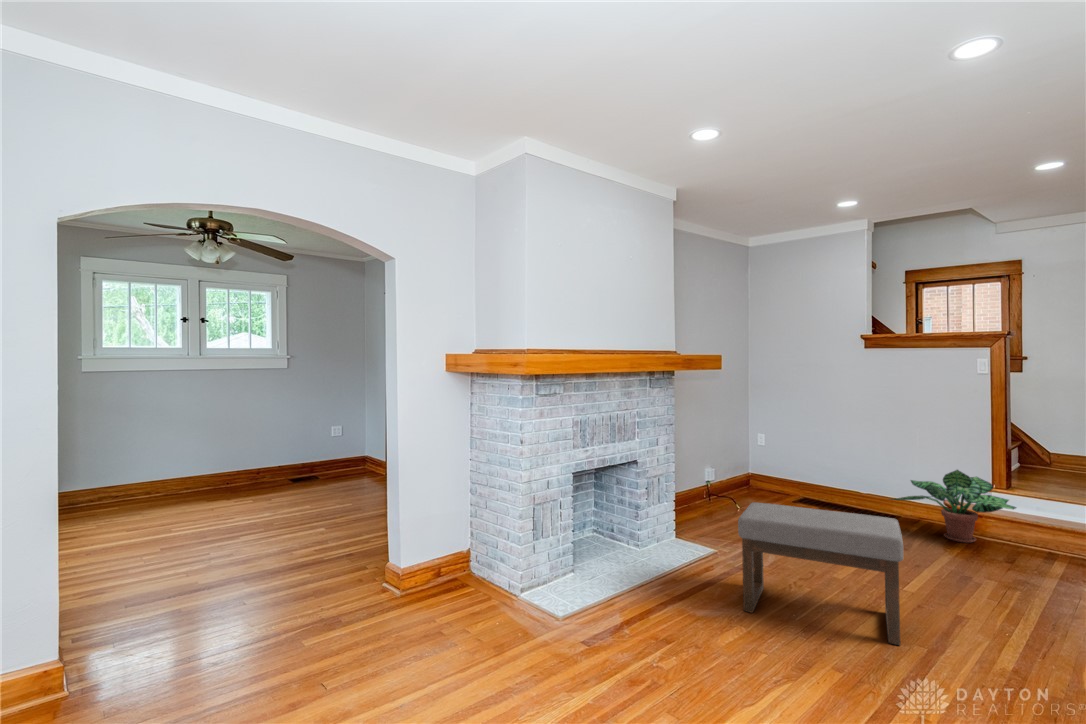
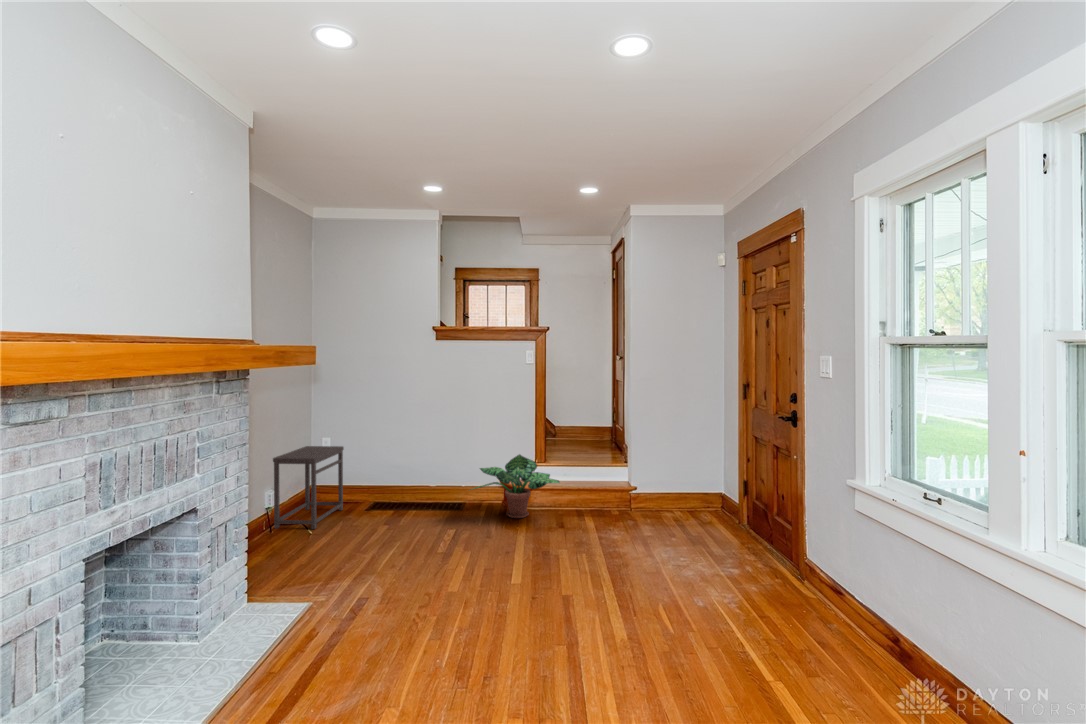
side table: none [710,440,771,507] -> present [273,446,344,529]
ottoman: present [738,502,903,645] -> none [377,521,546,682]

